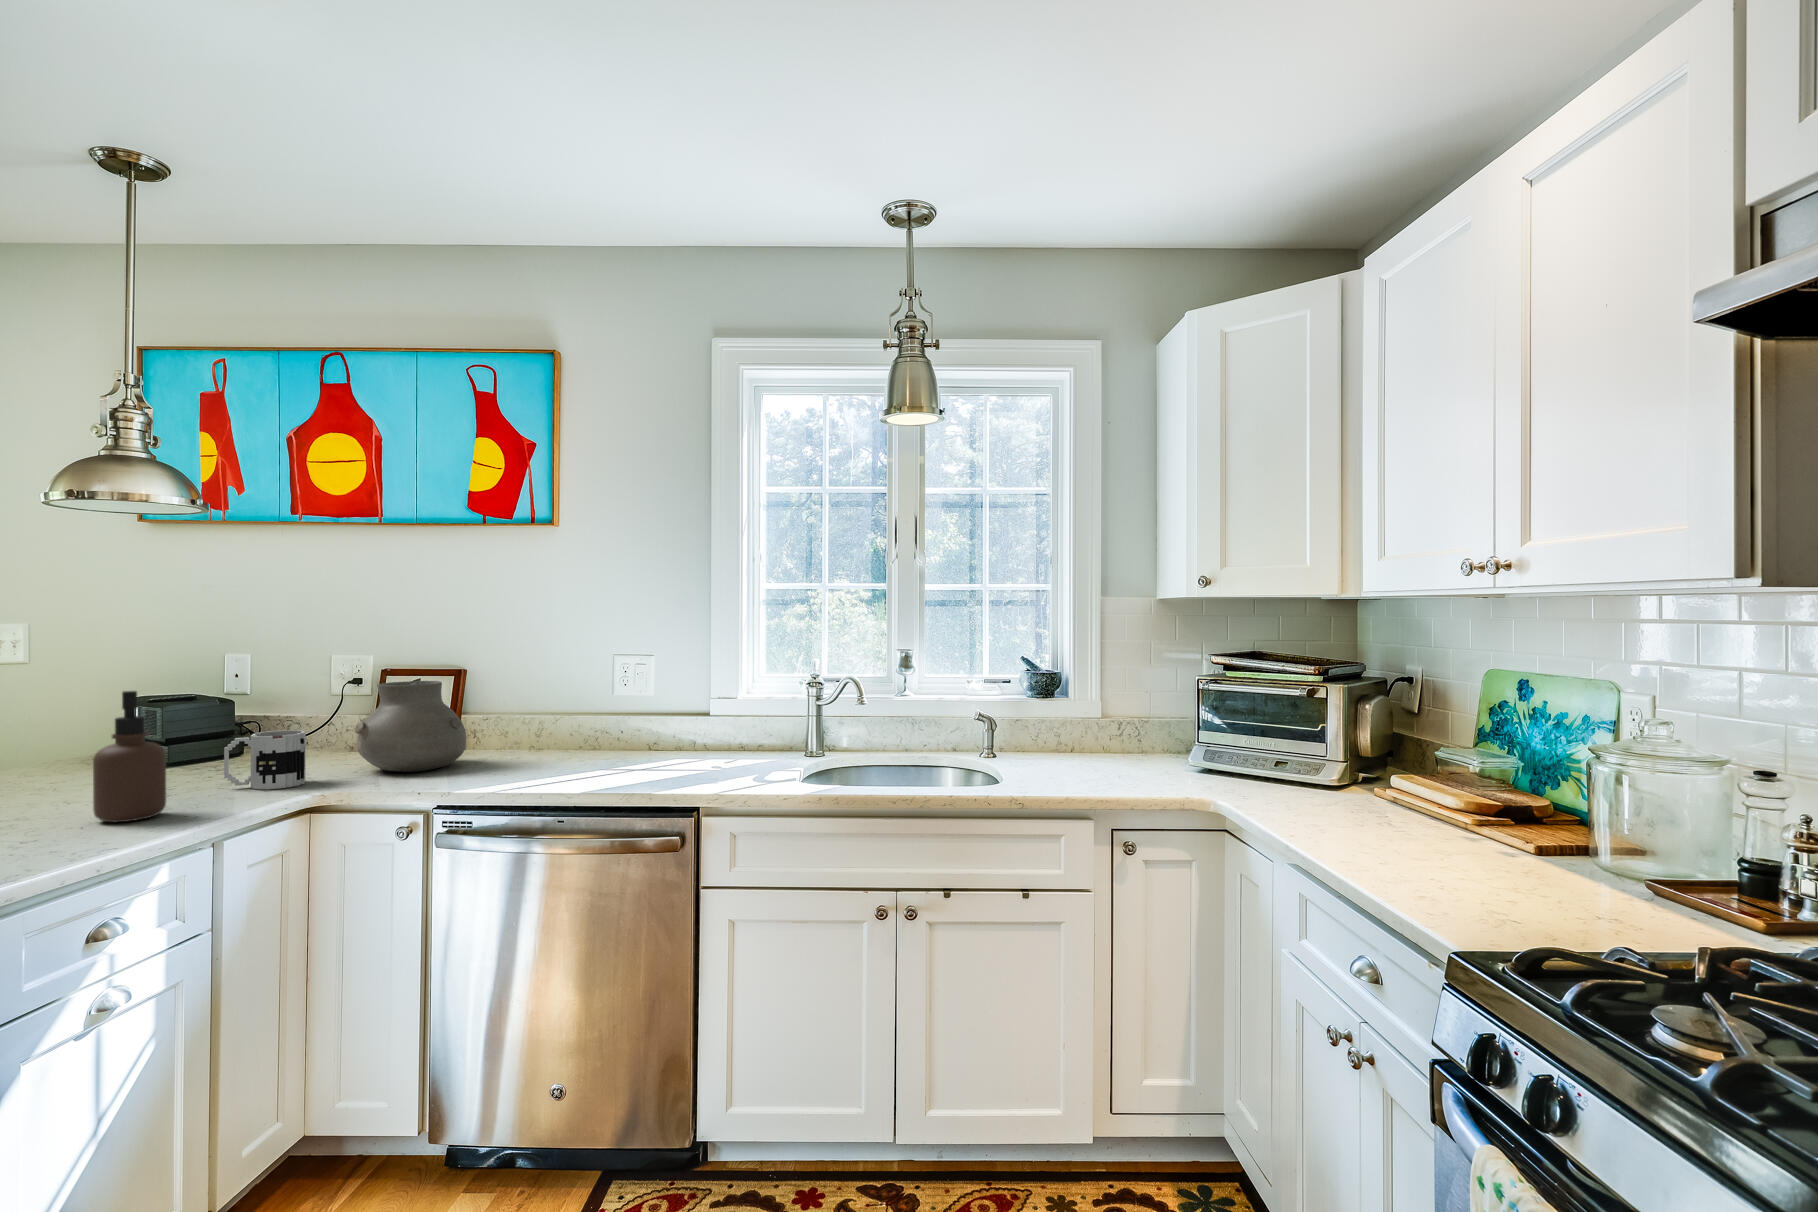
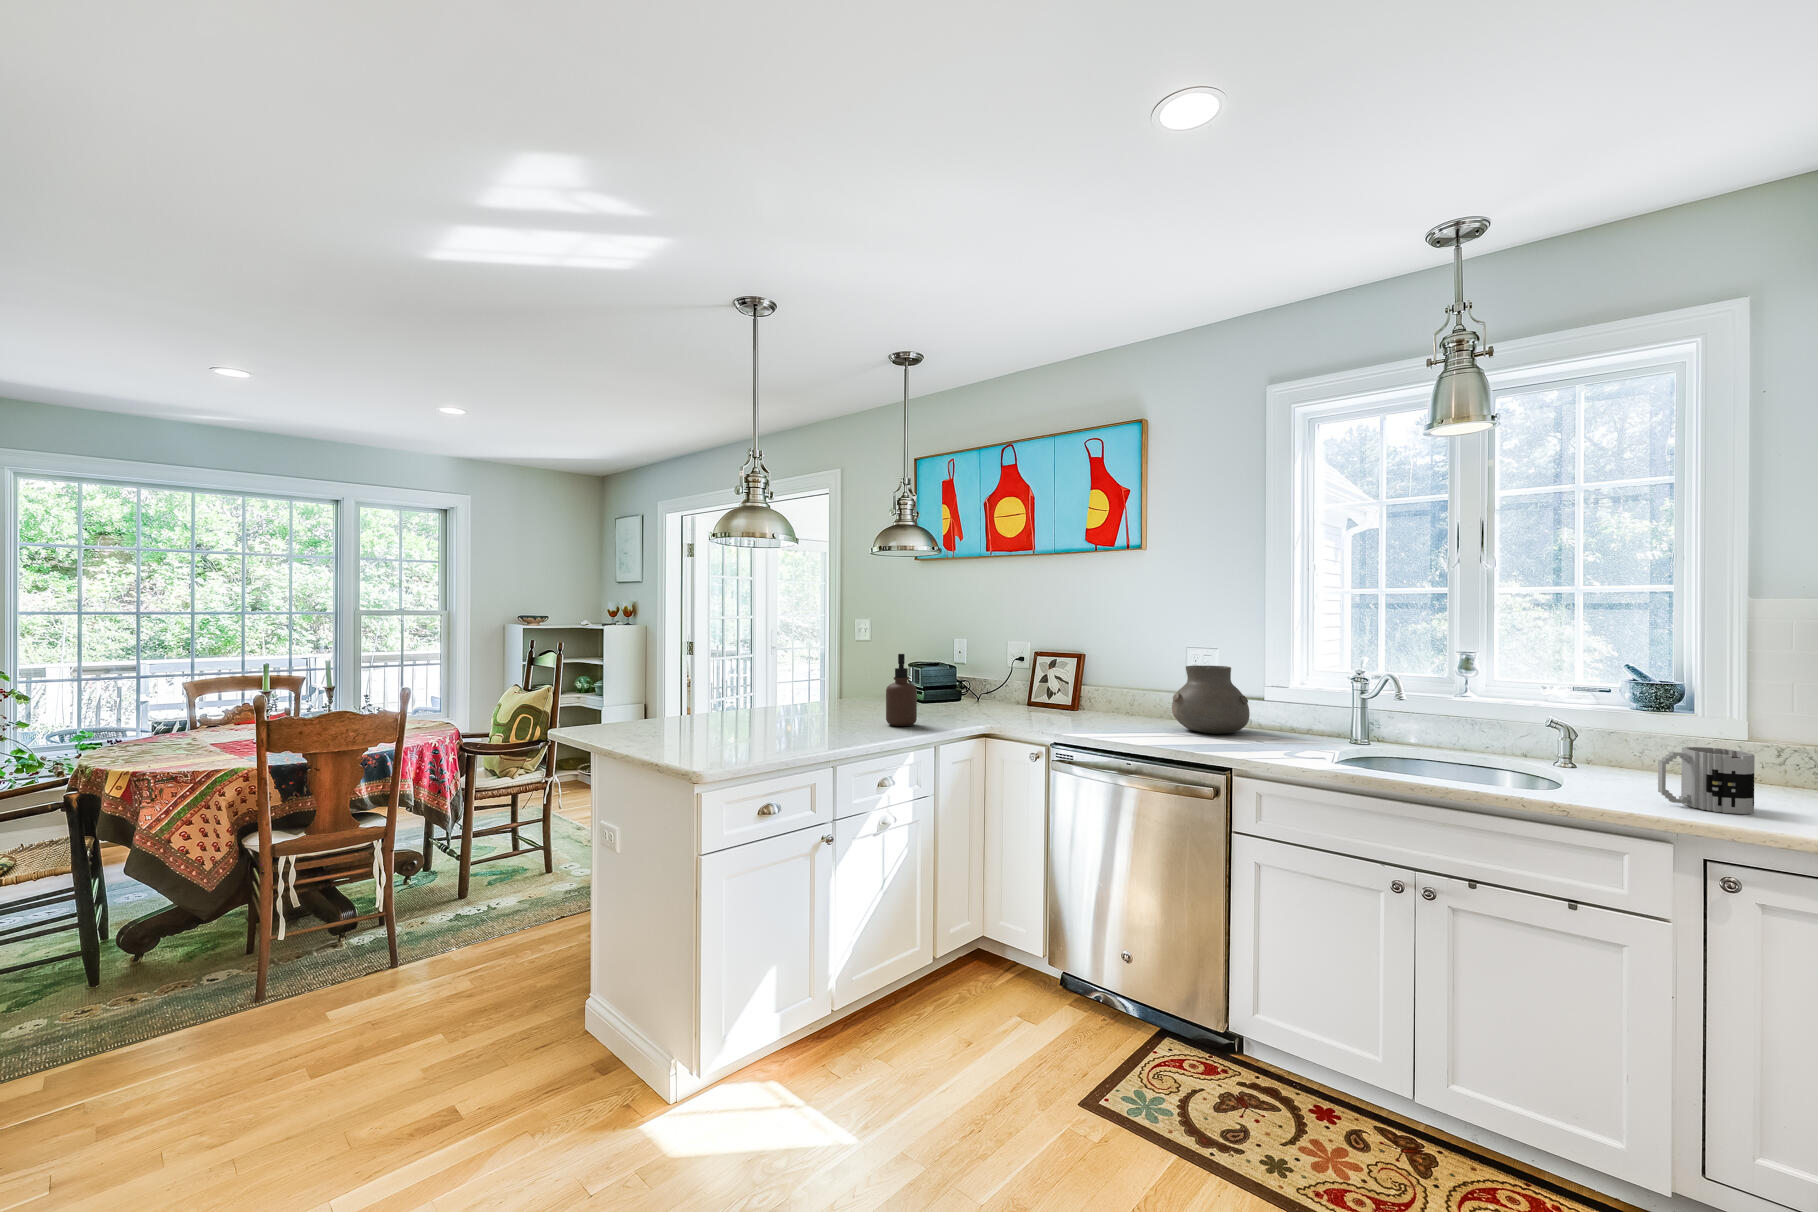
vase: present [355,681,466,772] -> present [1172,665,1250,734]
mug: present [224,730,306,789] -> present [1658,747,1755,814]

